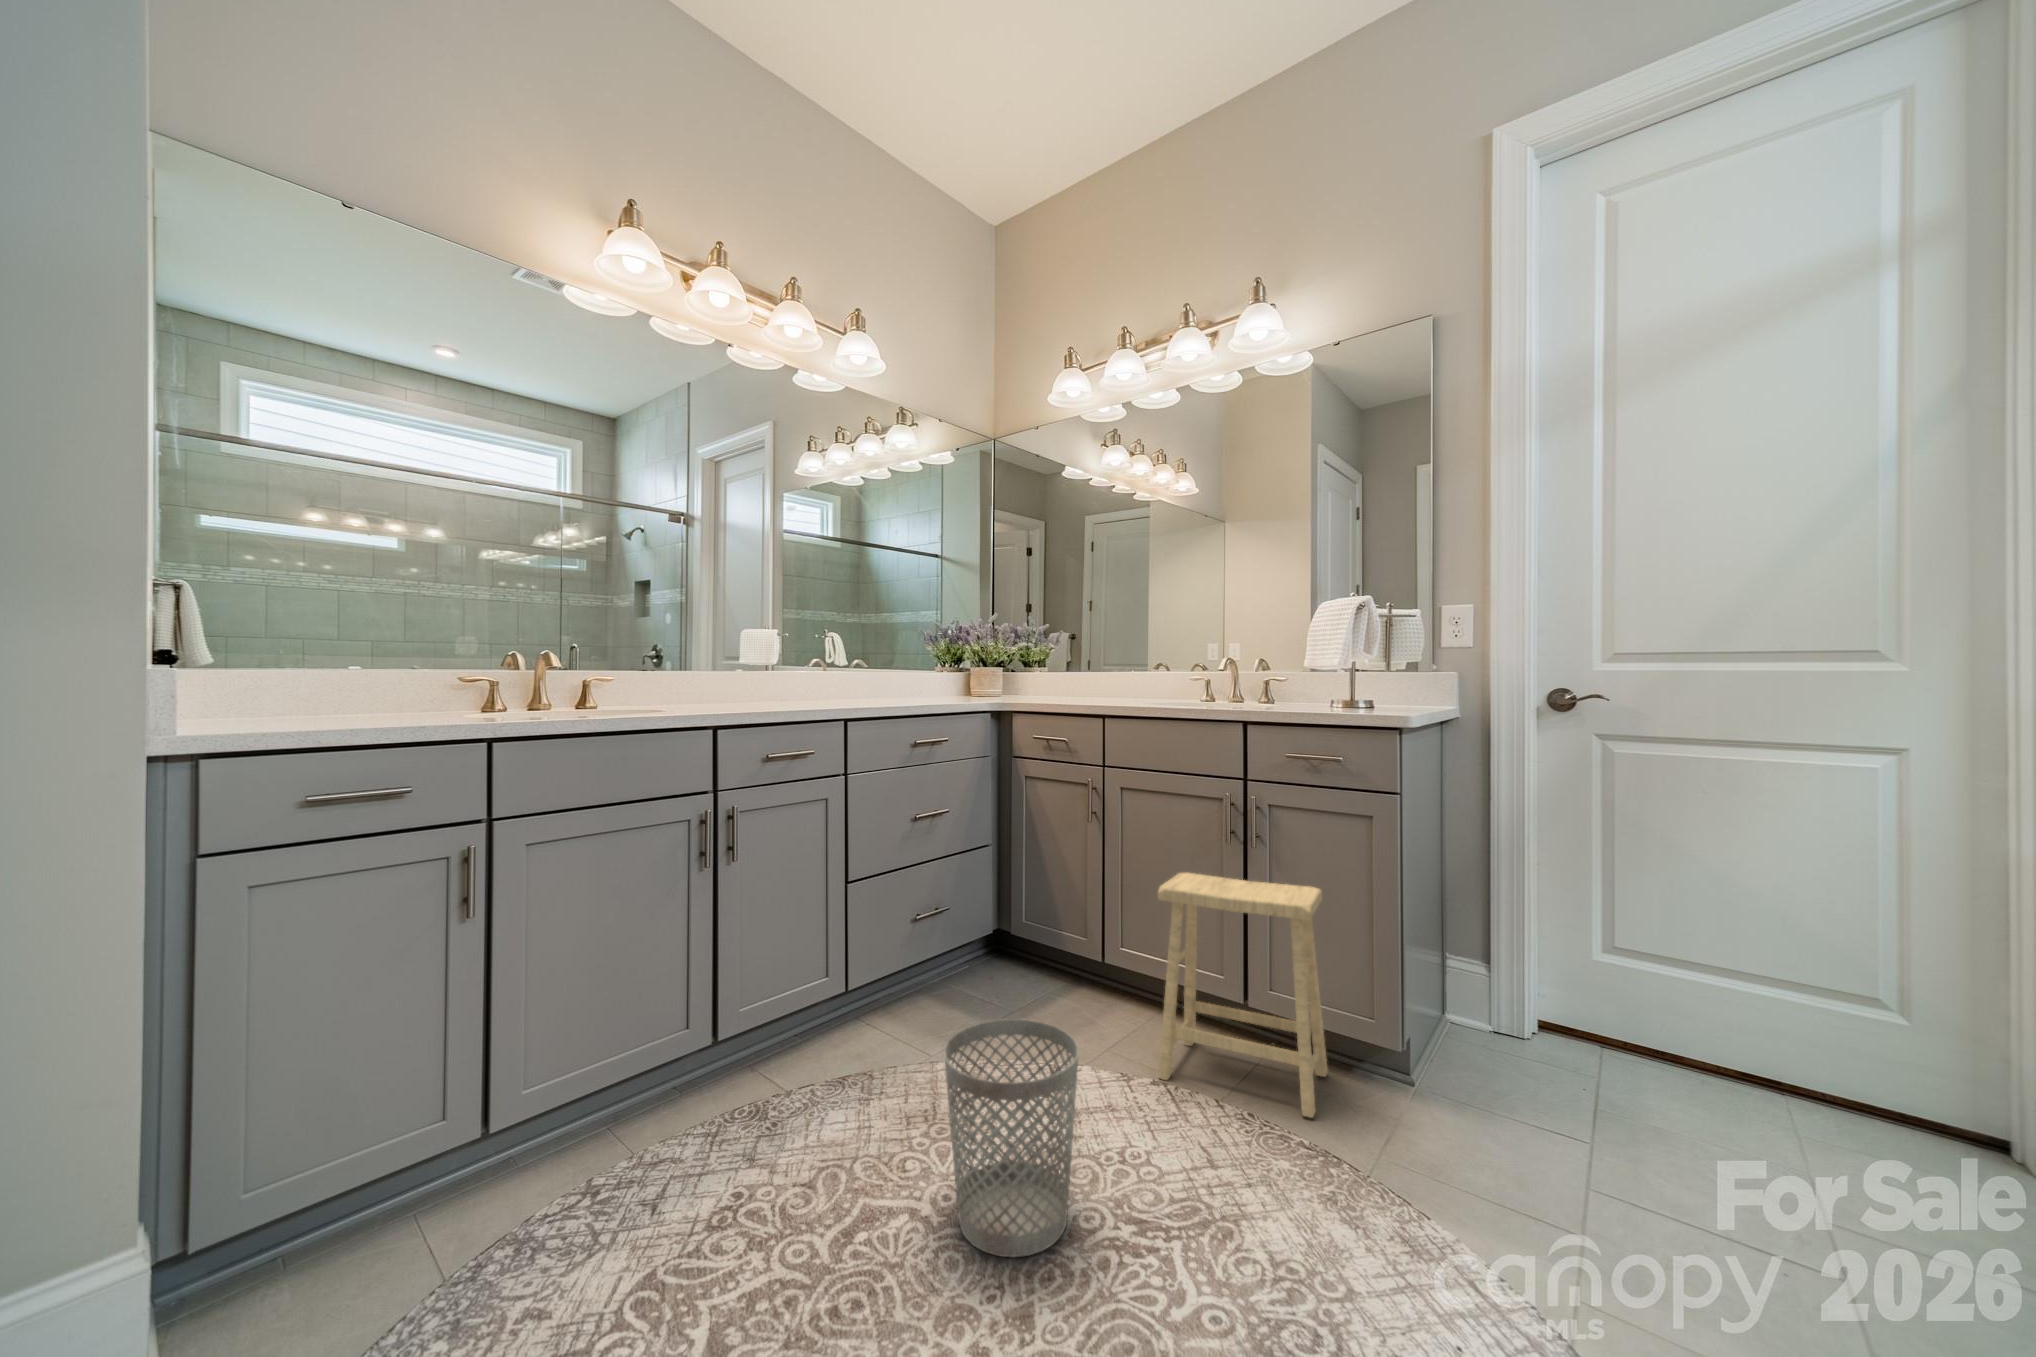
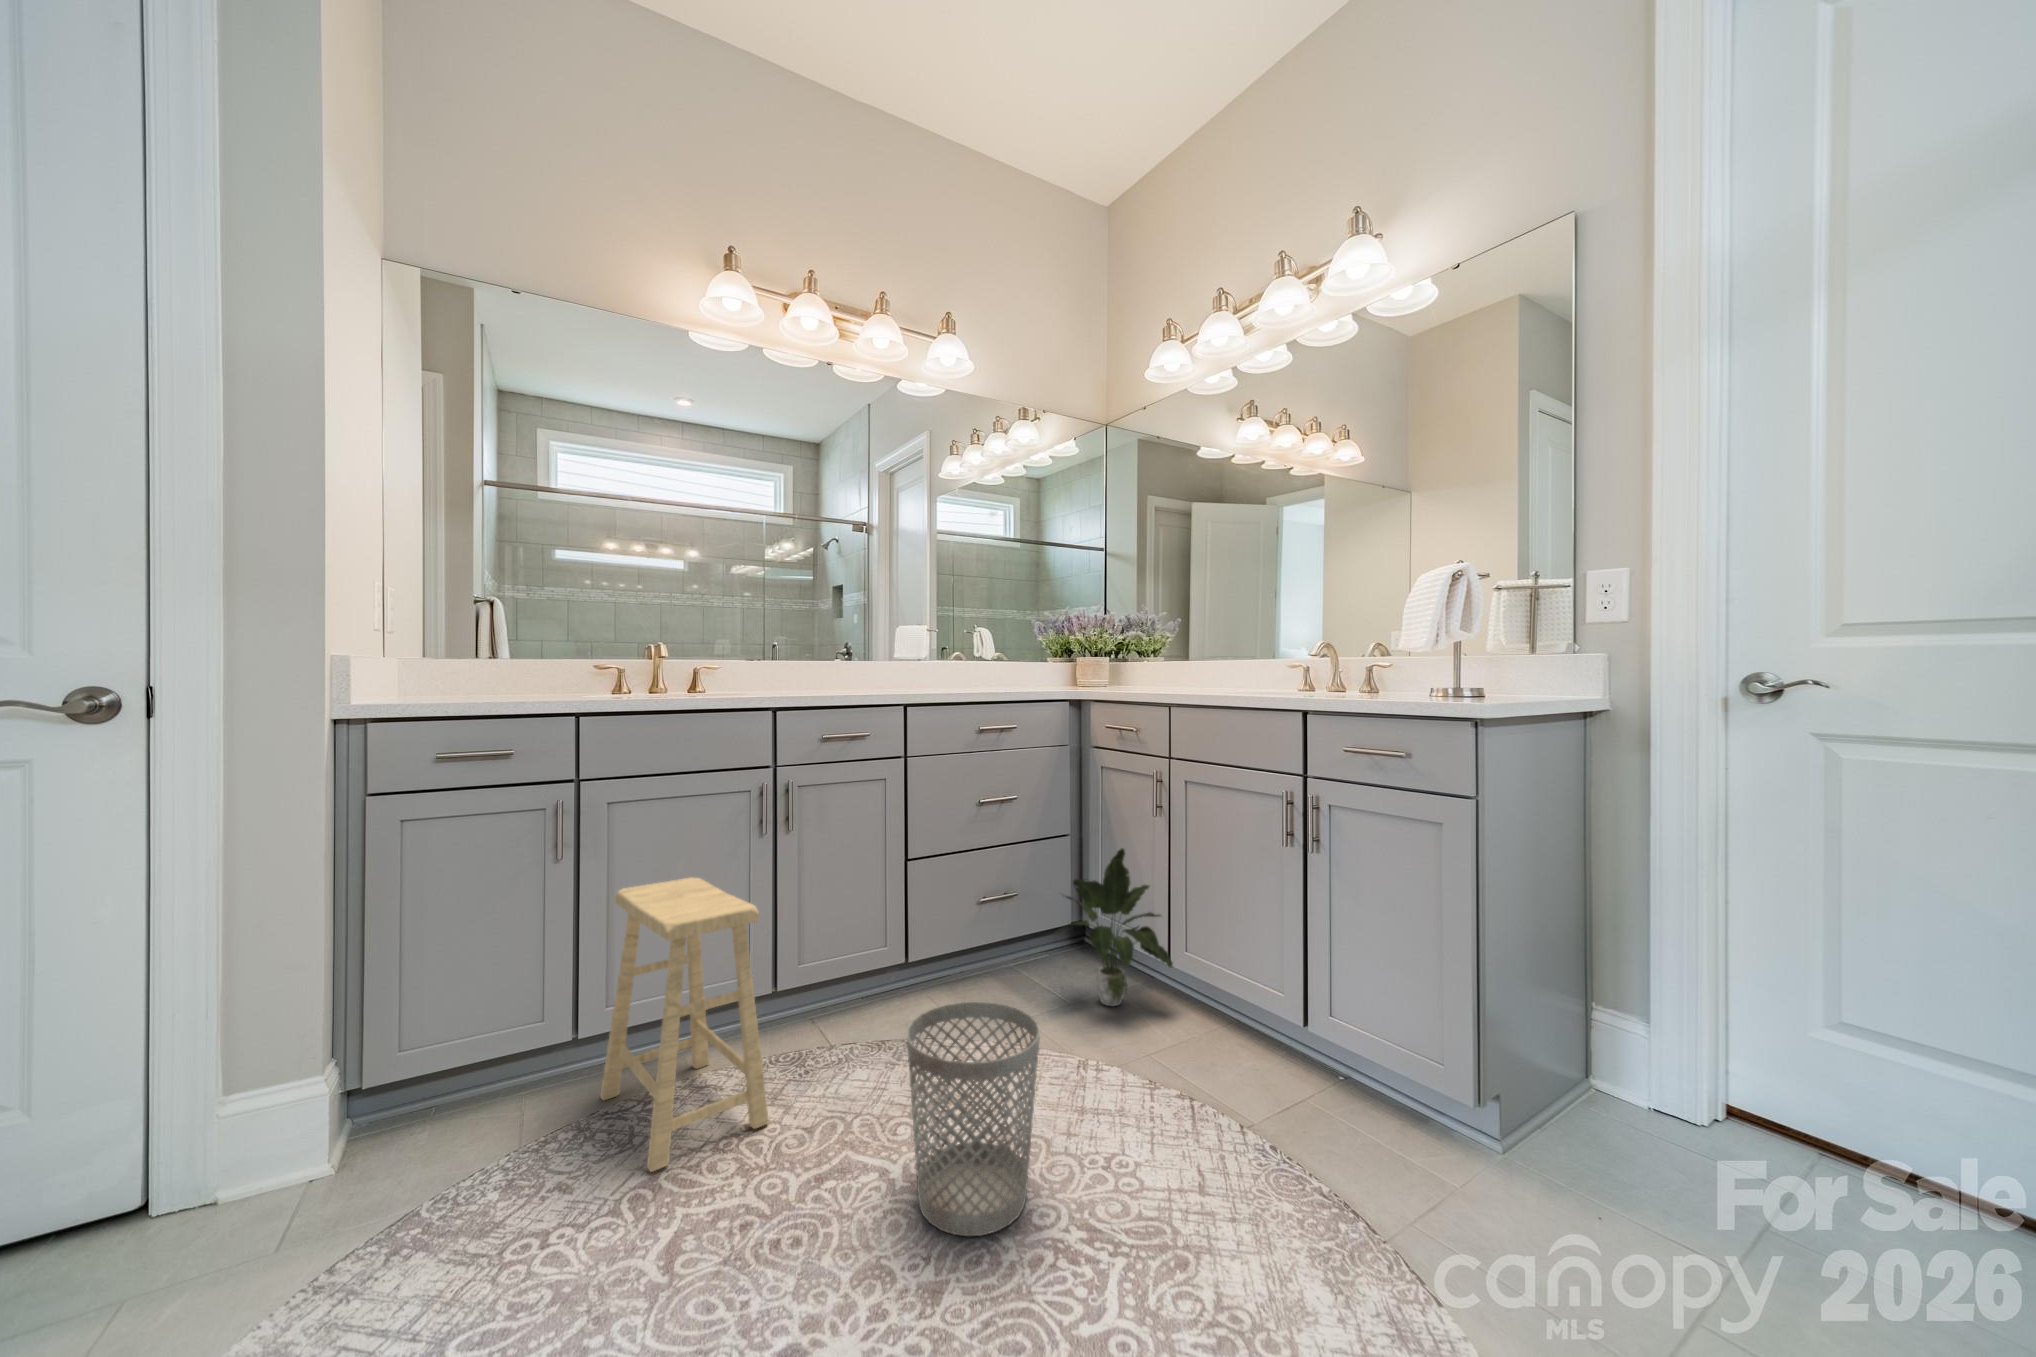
potted plant: none [994,851,1111,1009] -> present [1058,848,1173,1006]
footstool: present [1158,873,1328,1118] -> present [600,877,769,1172]

